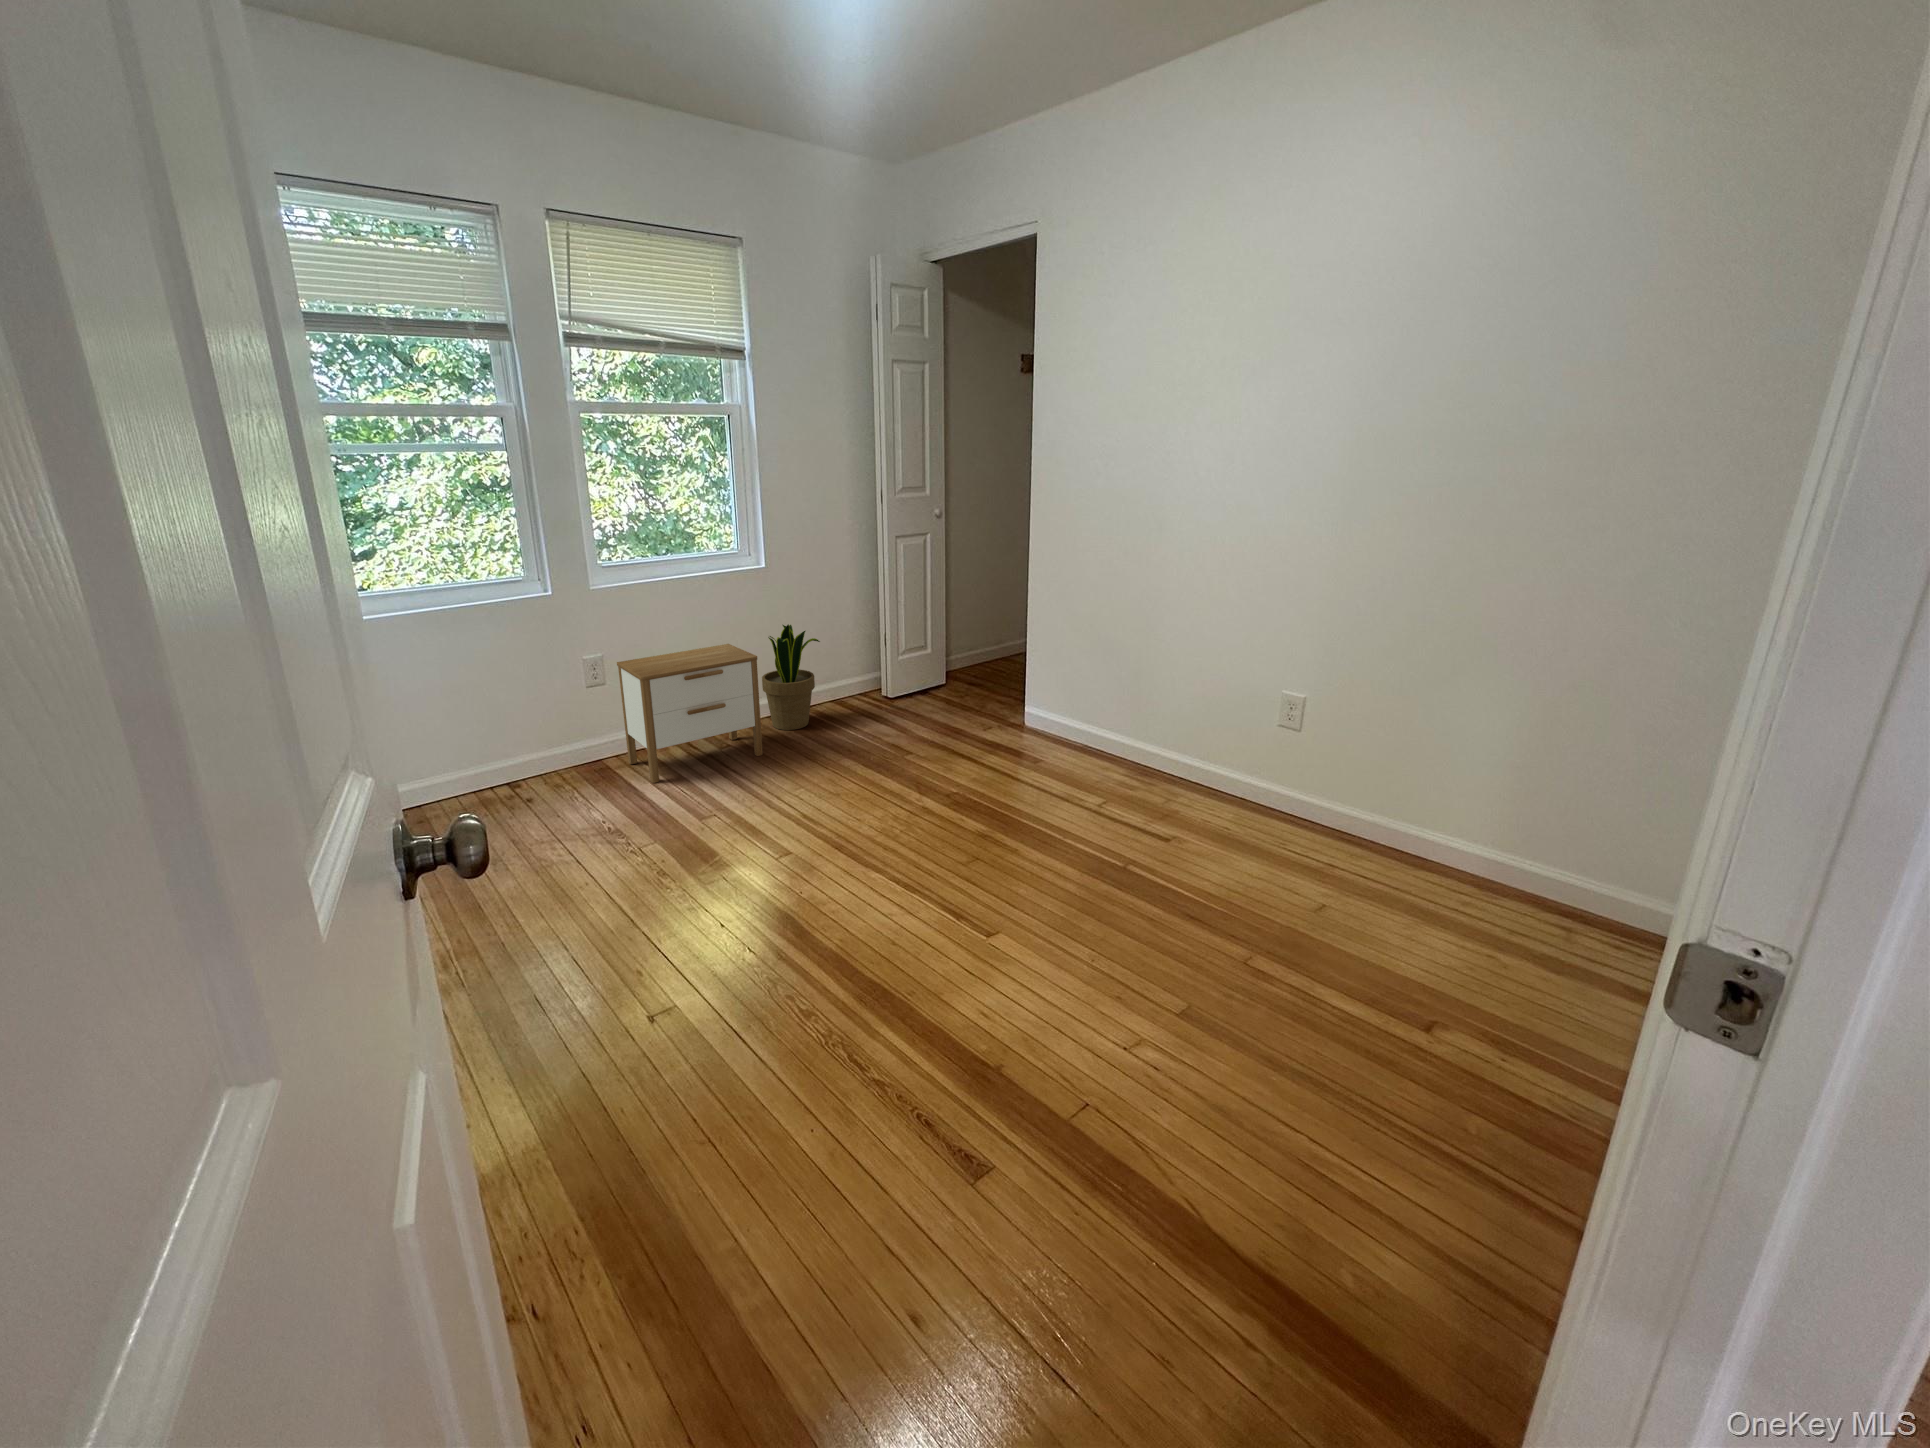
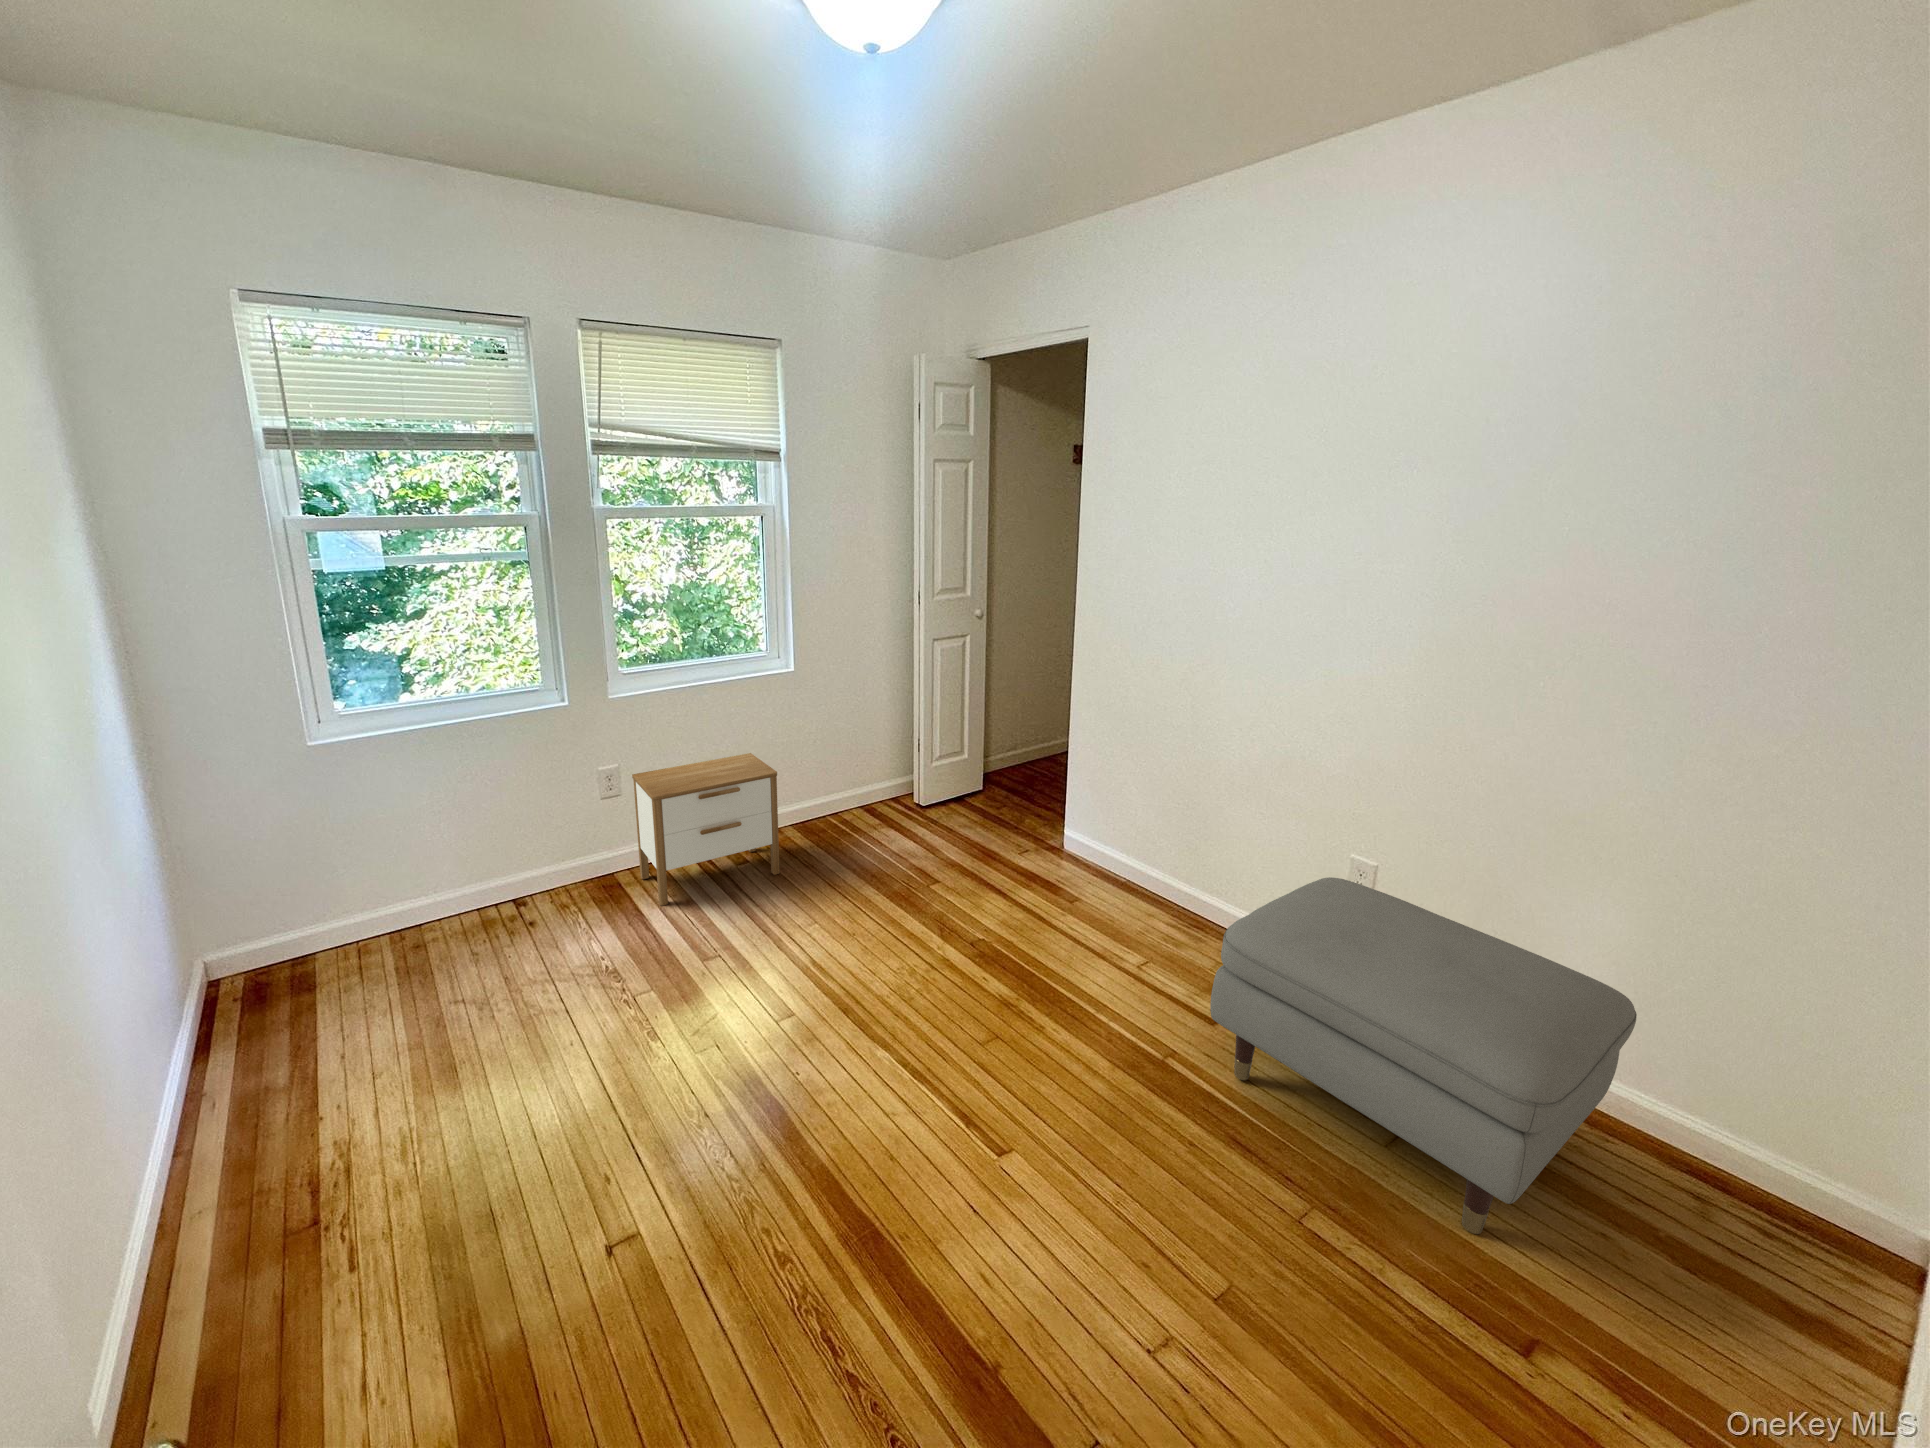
potted plant: present [762,624,820,730] -> none [785,729,847,842]
ottoman: none [1166,707,1517,964] -> present [1210,877,1637,1234]

